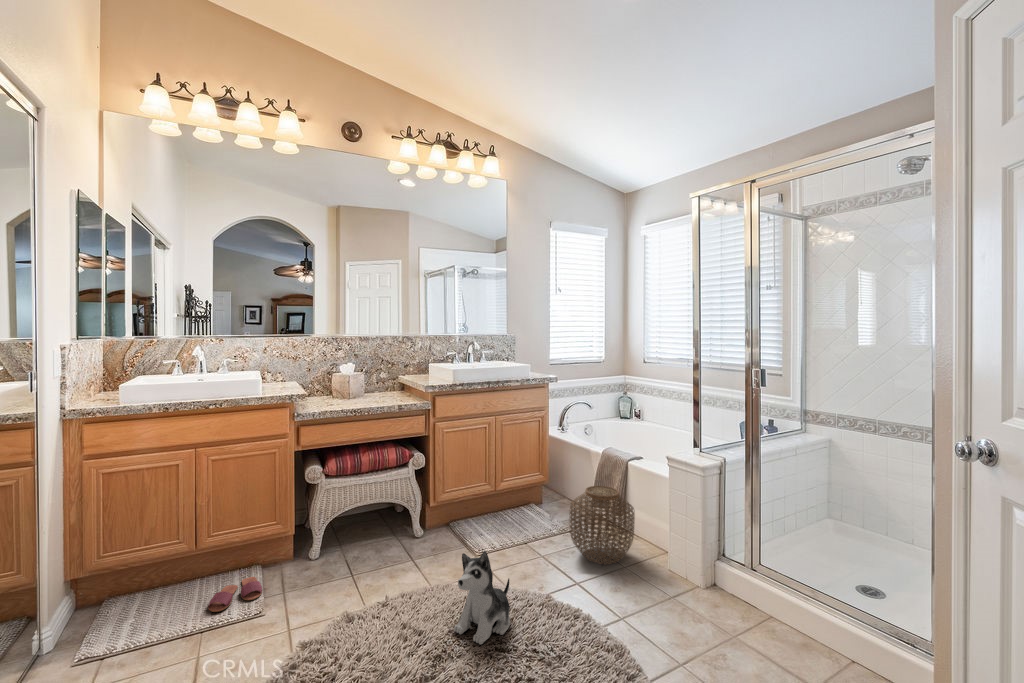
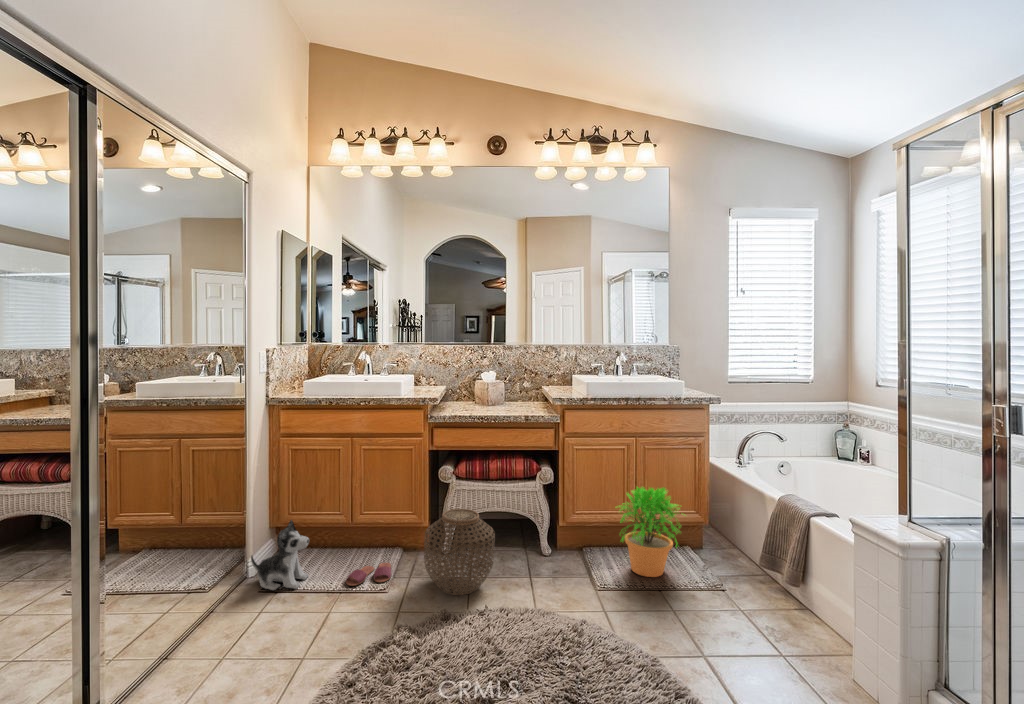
potted plant: none [479,457,544,537] -> present [620,487,680,577]
woven basket: present [569,486,635,564] -> present [424,509,495,595]
plush toy: present [454,551,510,645] -> present [251,520,309,590]

